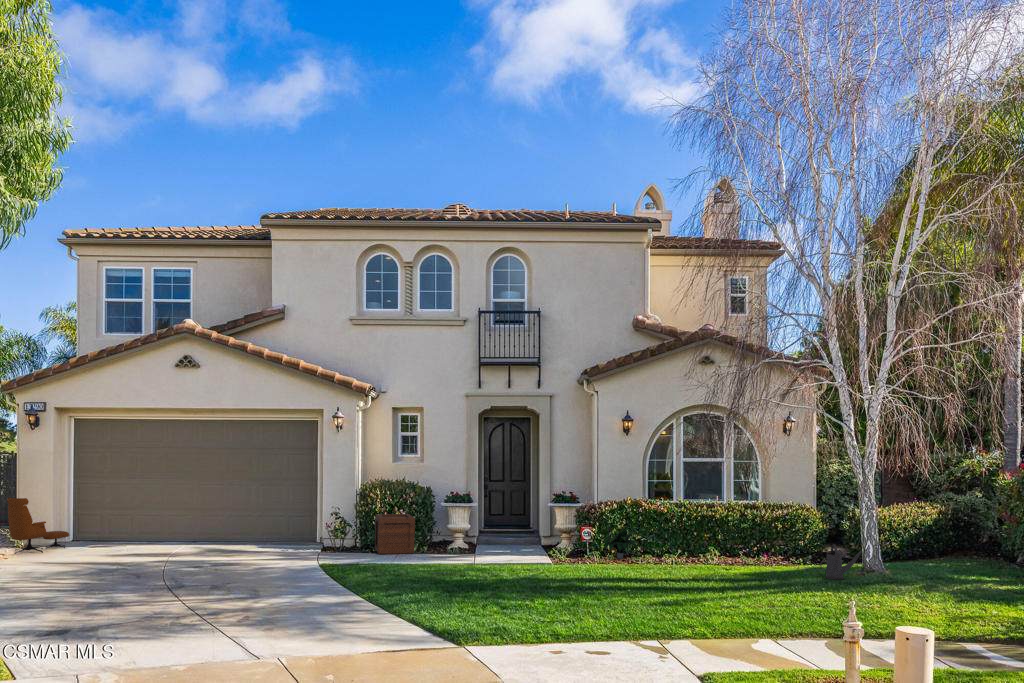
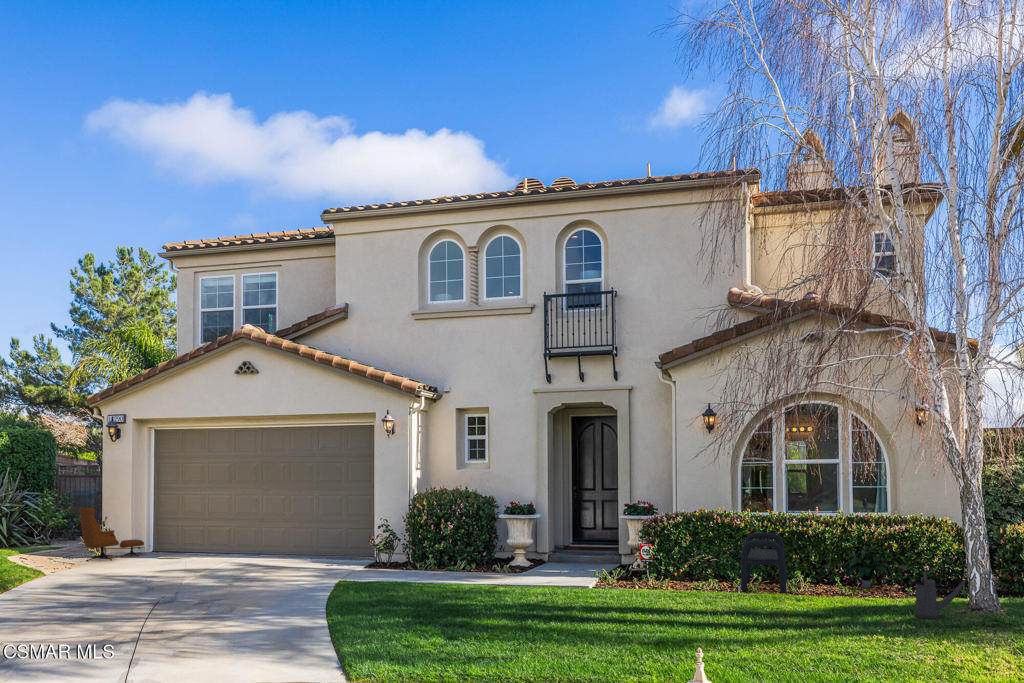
wooden crate: present [375,514,415,554] -> none [415,526,459,570]
bench: none [667,517,713,564] -> present [741,532,787,592]
potted plant: present [604,528,637,559] -> present [843,549,889,588]

